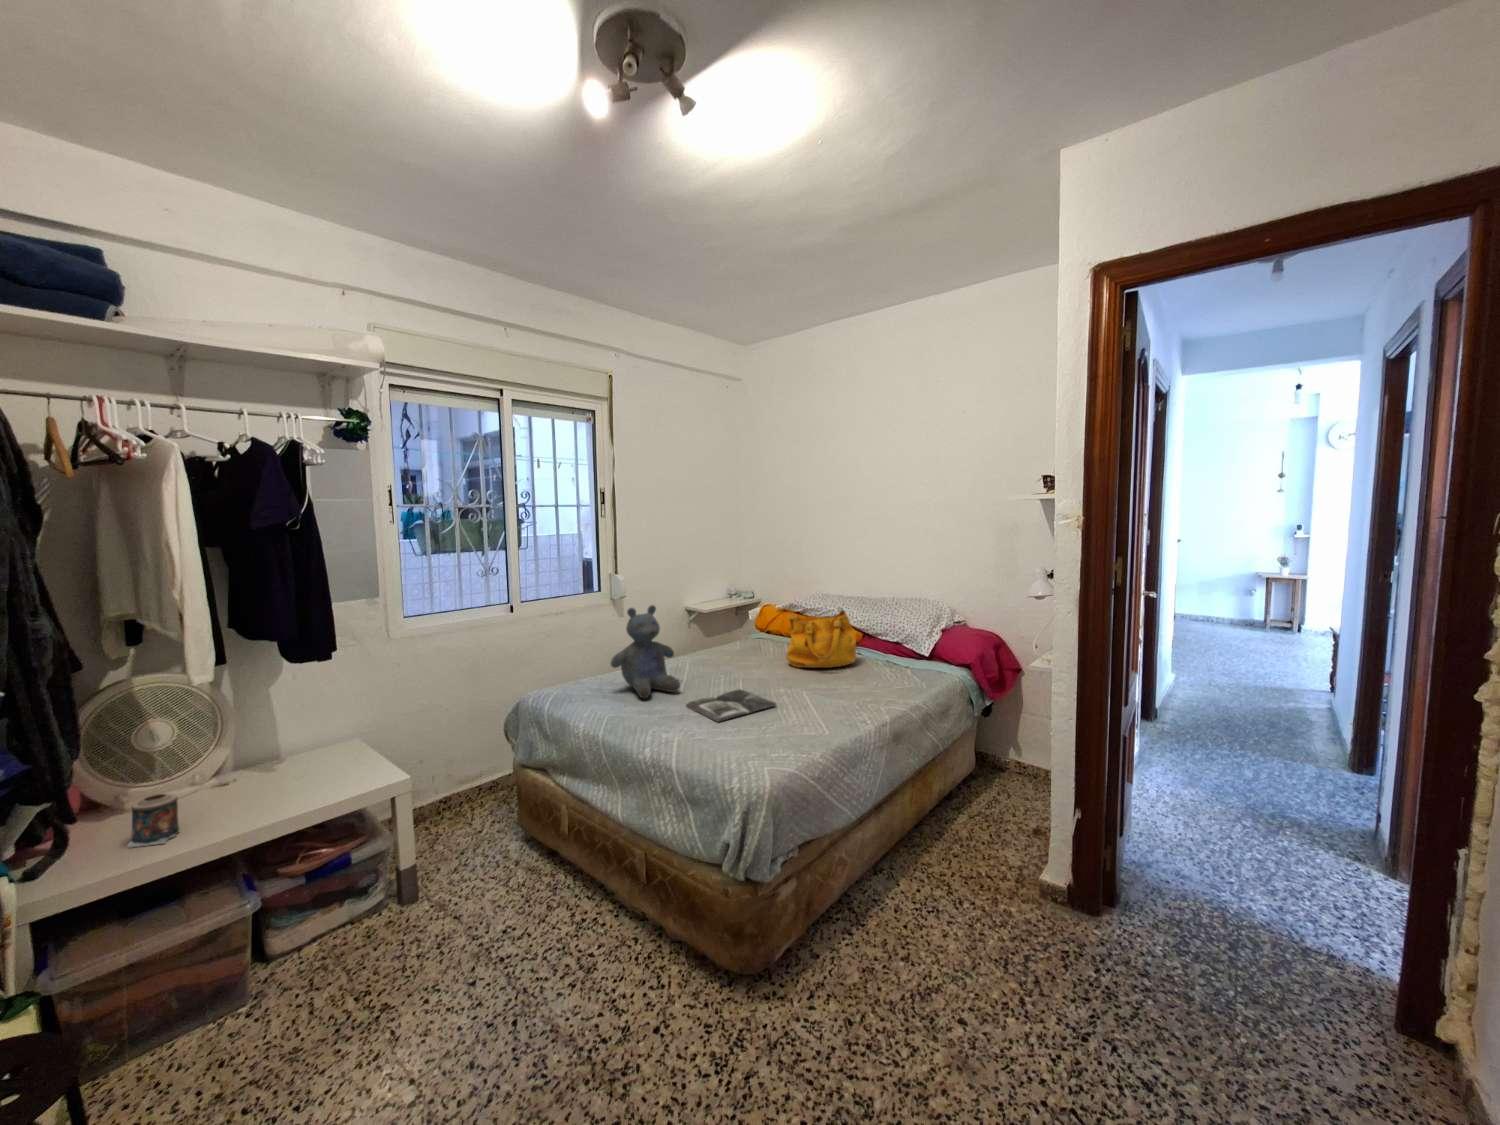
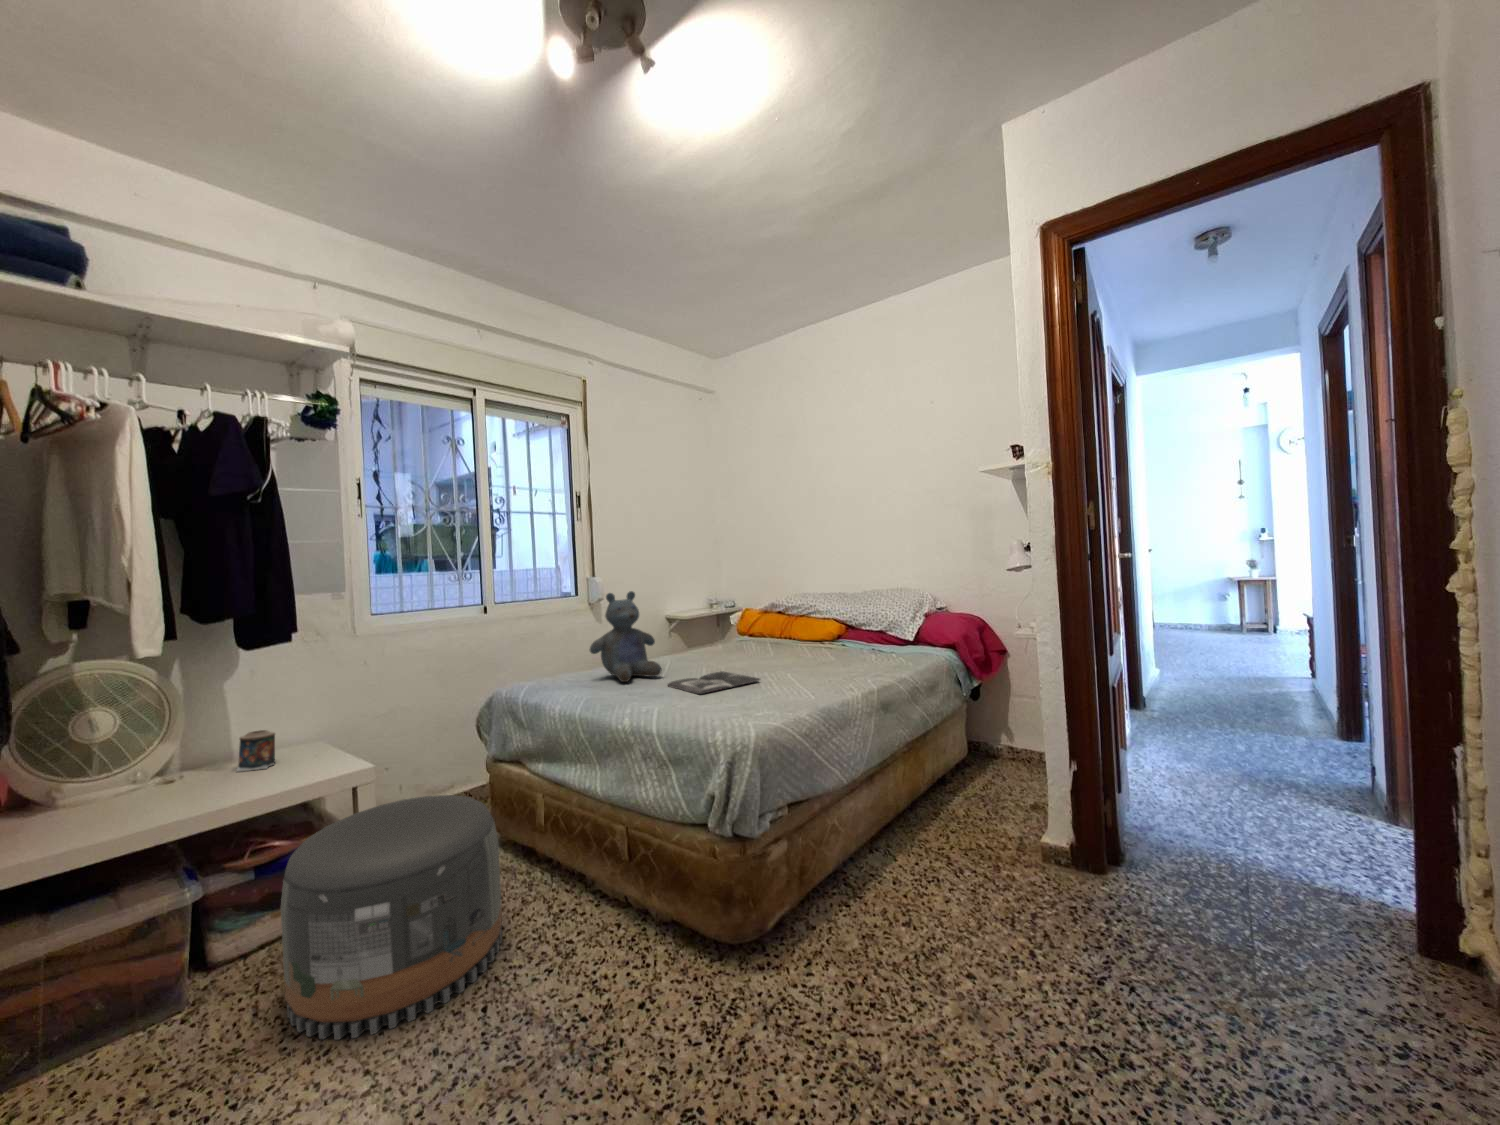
handbag: present [787,609,856,668] -> none [768,597,839,656]
candle: present [128,794,179,848] -> present [236,730,275,772]
pouf: none [330,812,528,1045] -> present [281,795,502,1040]

